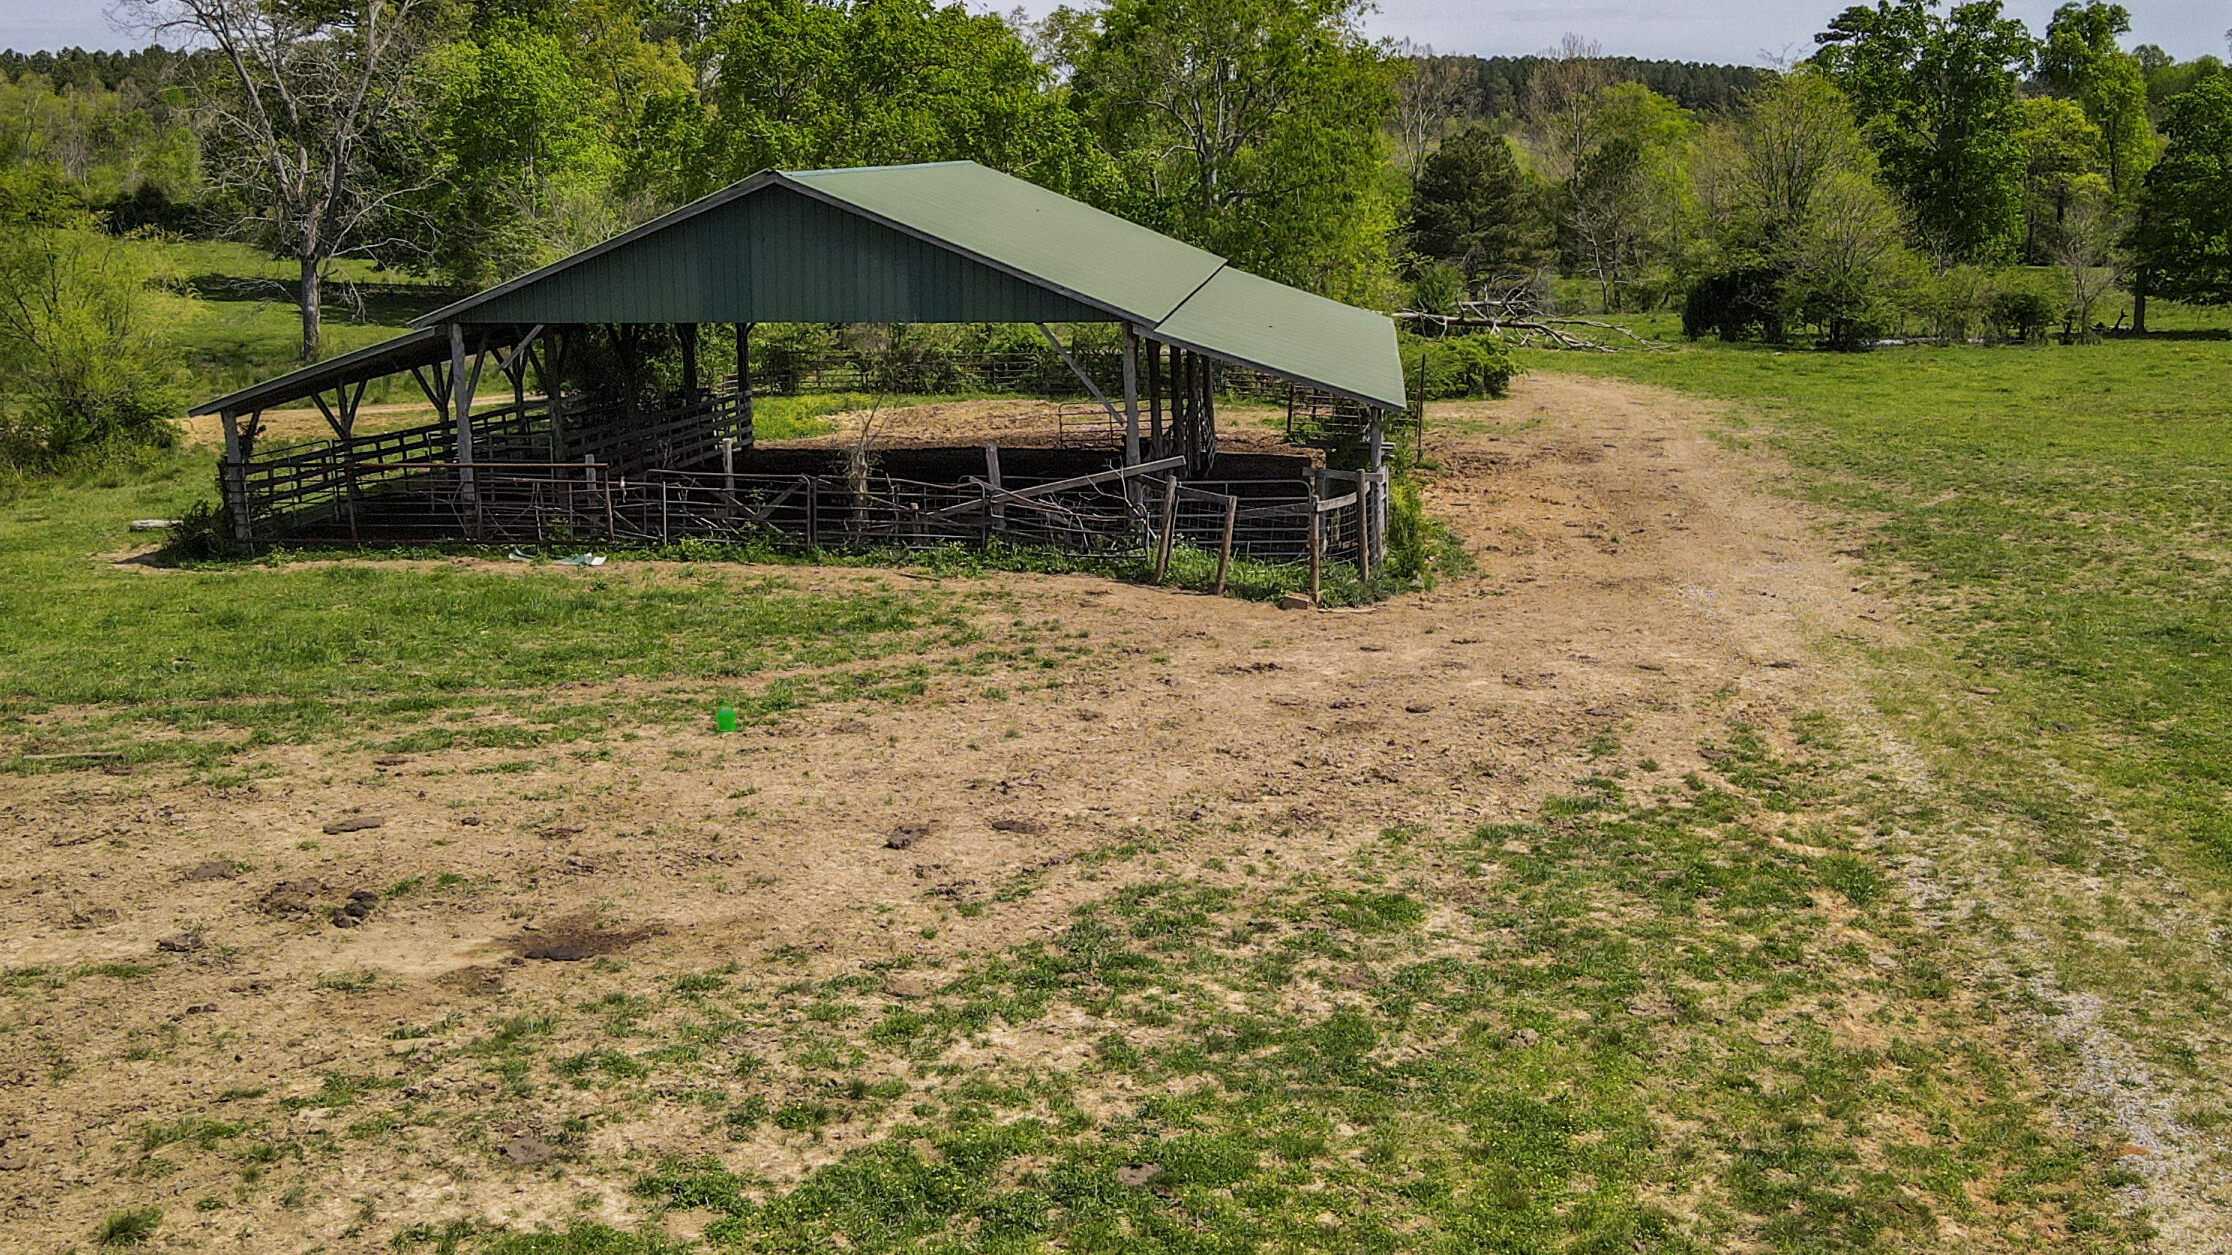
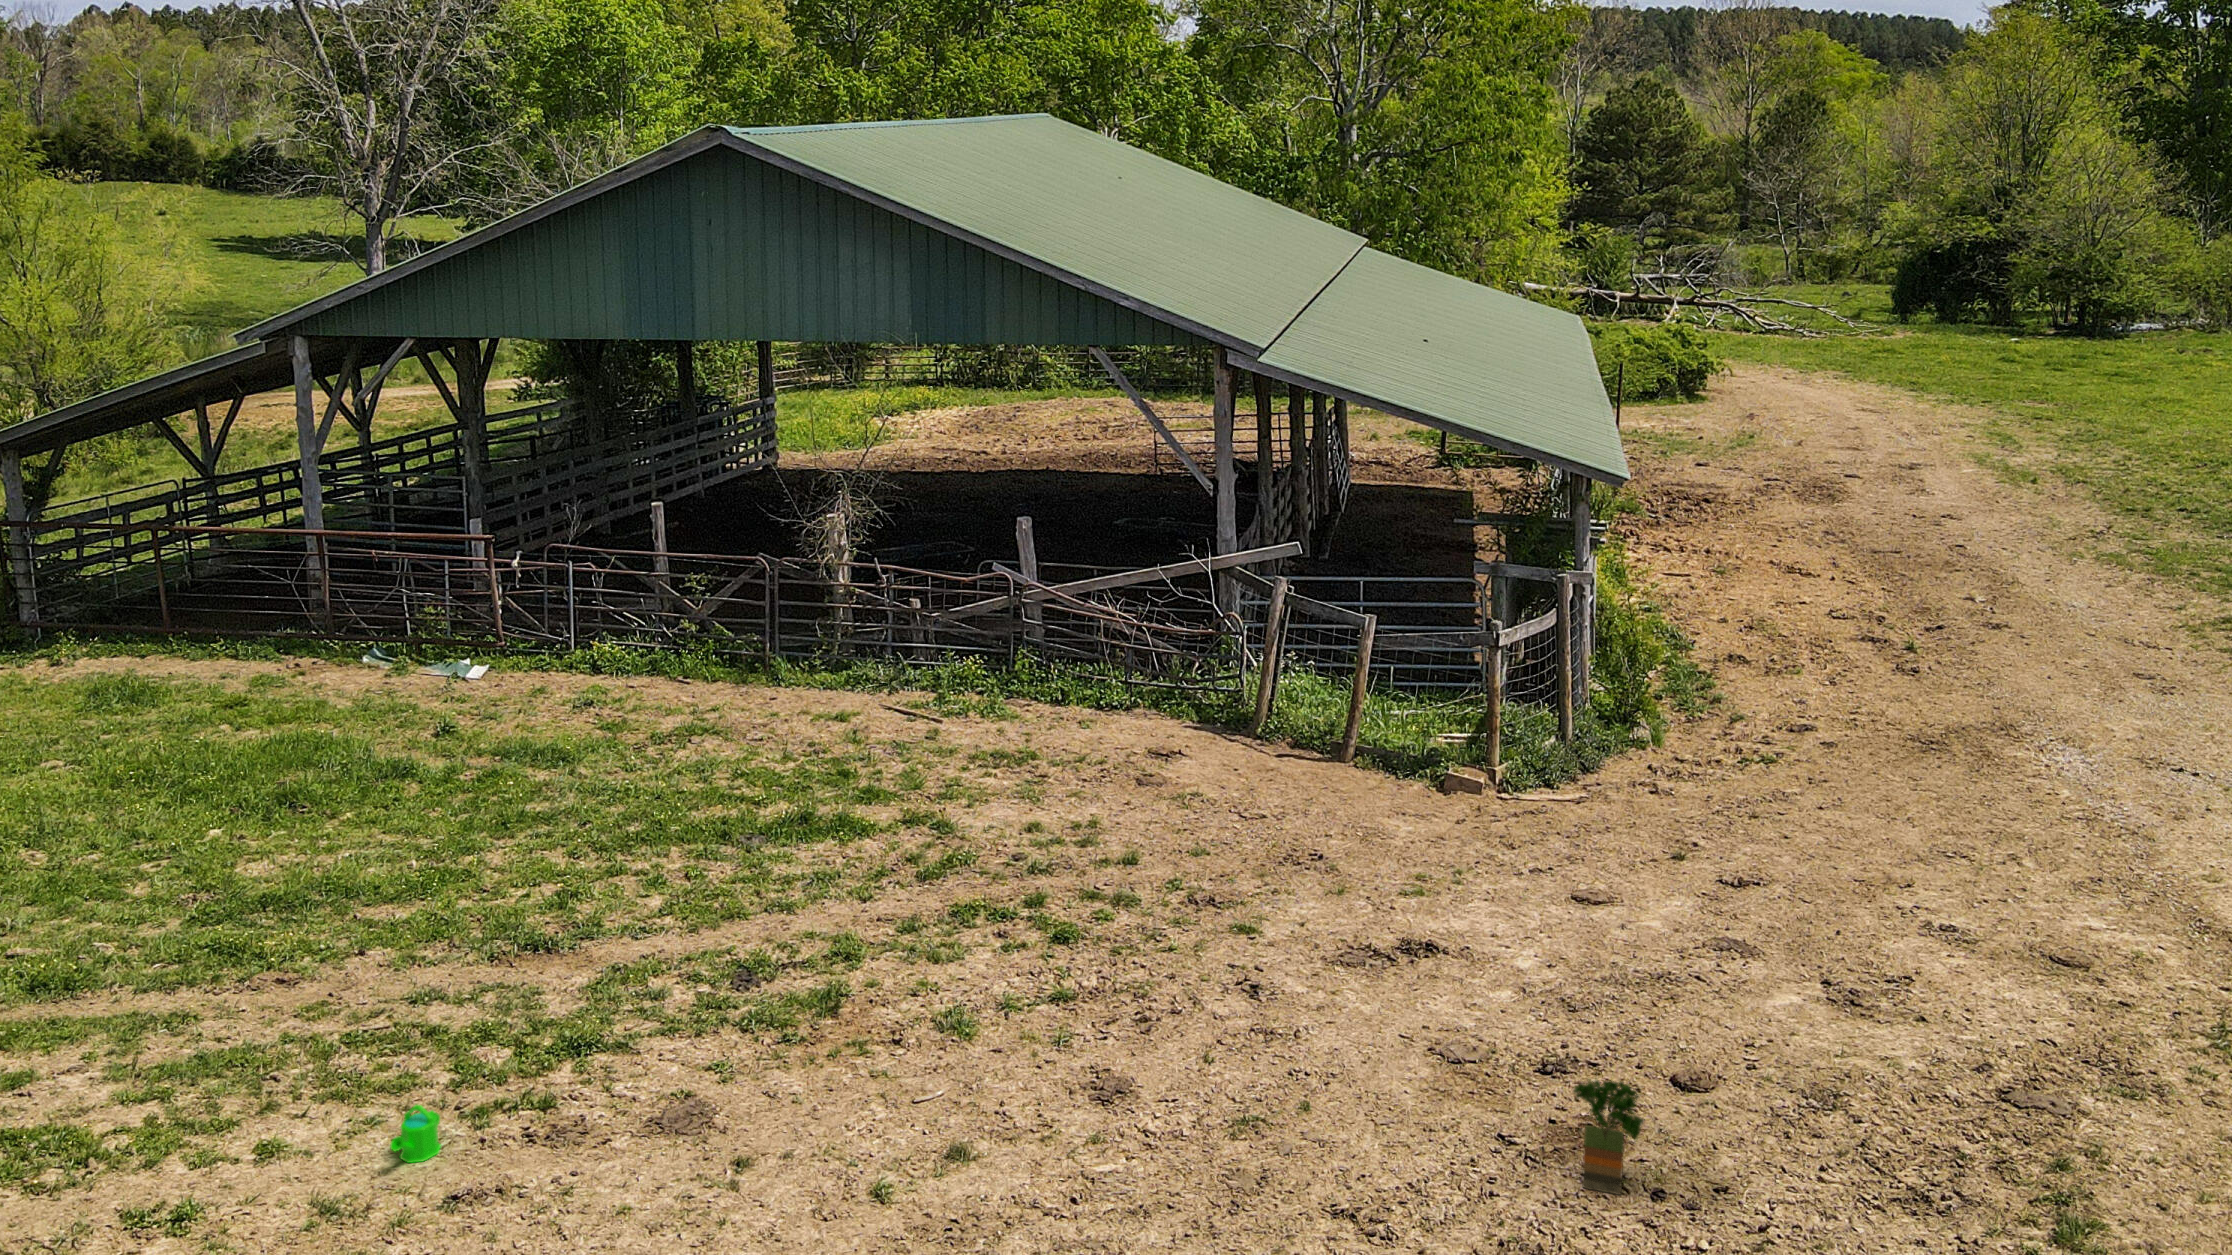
potted tree: none [1333,661,1368,716] -> present [1574,1080,1645,1195]

